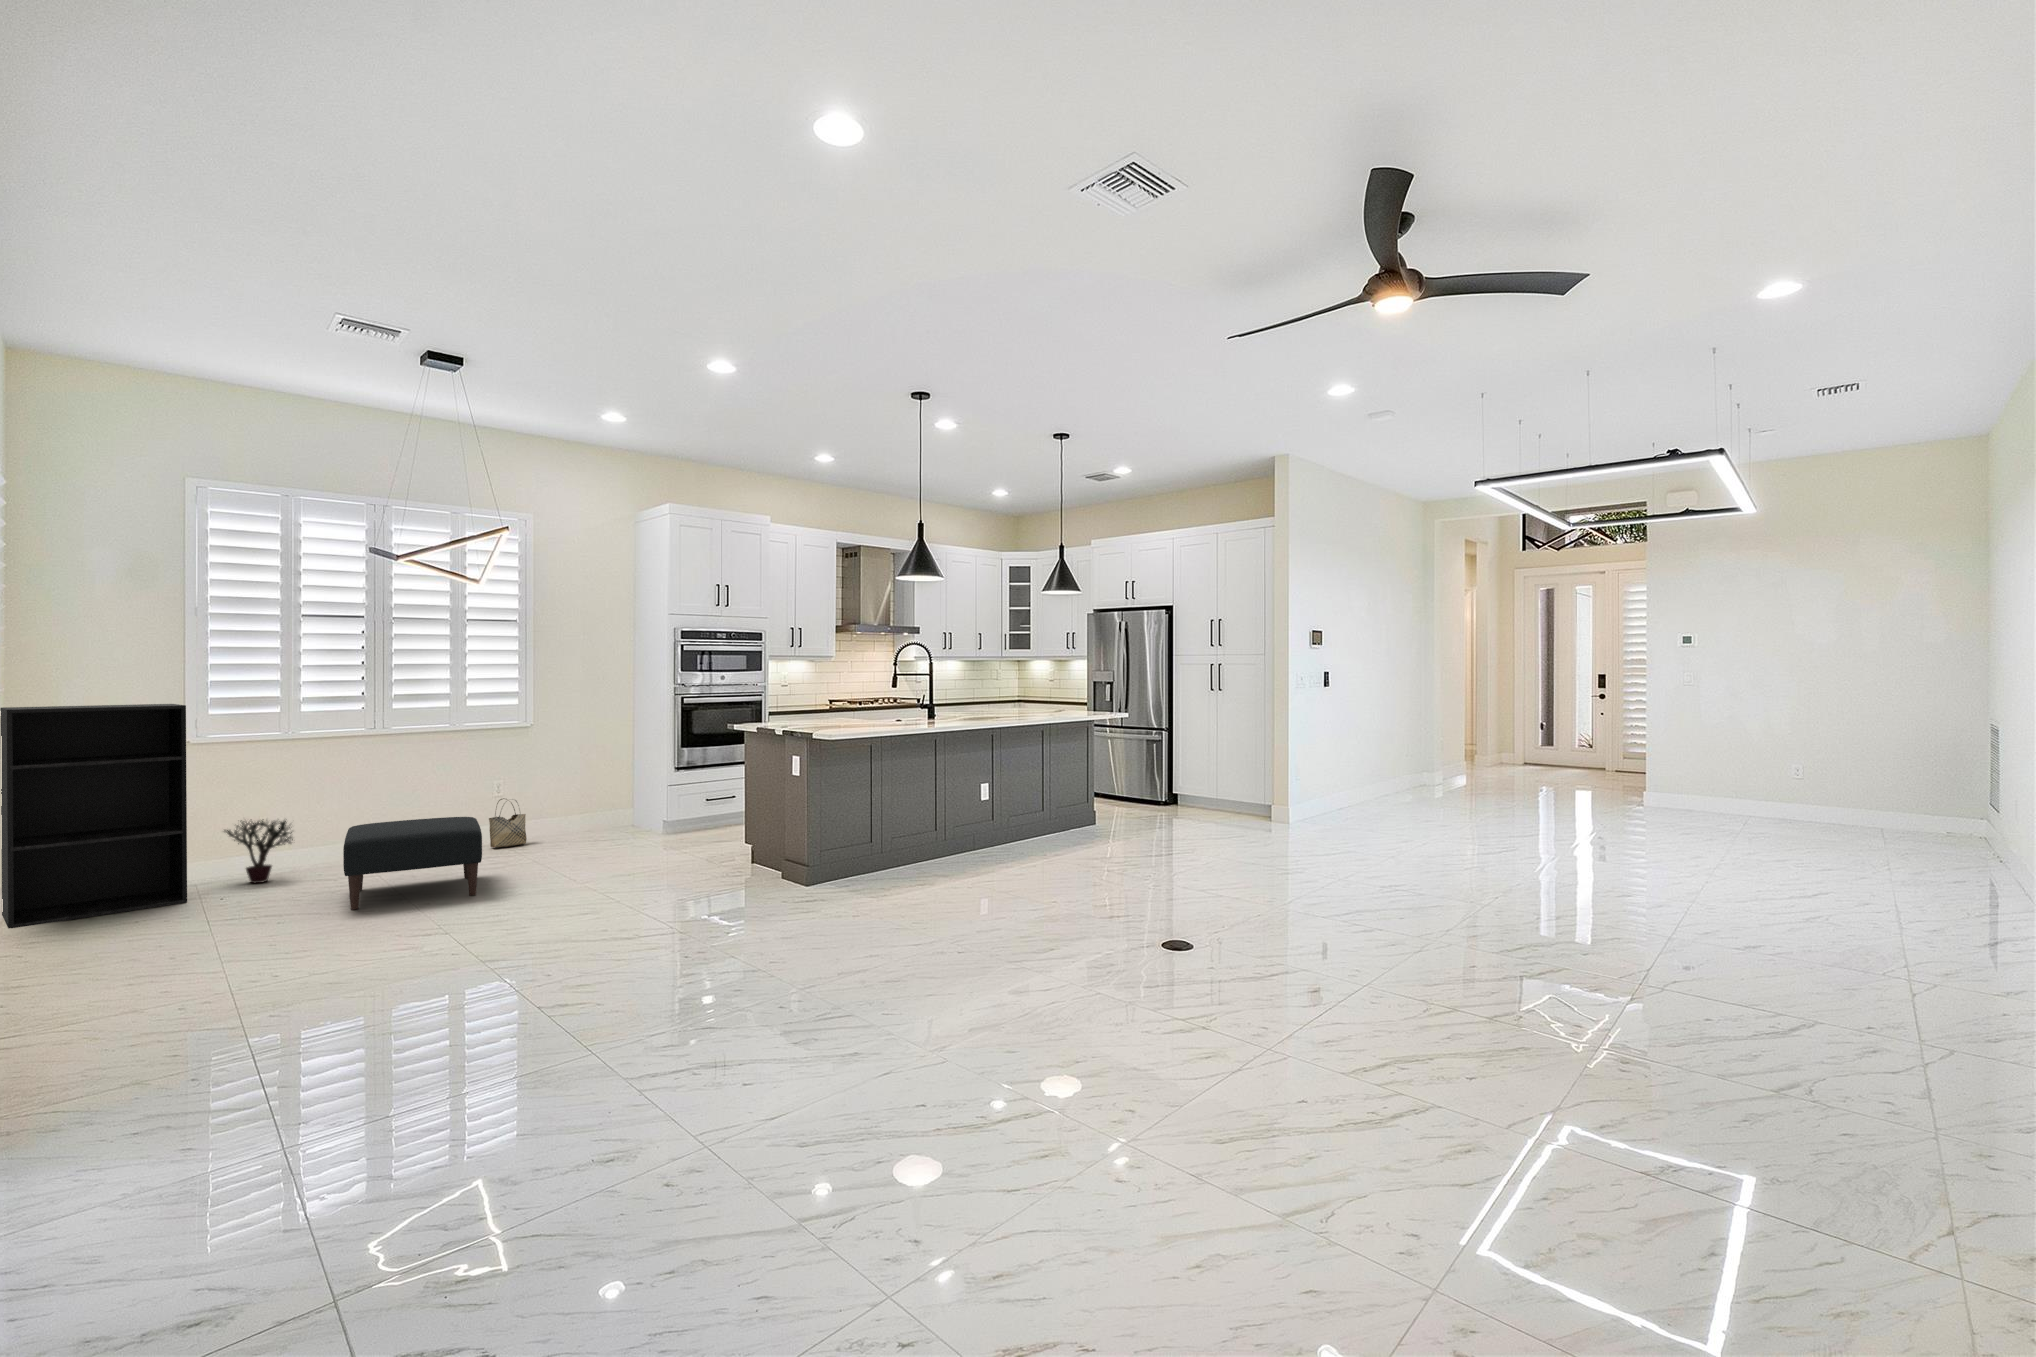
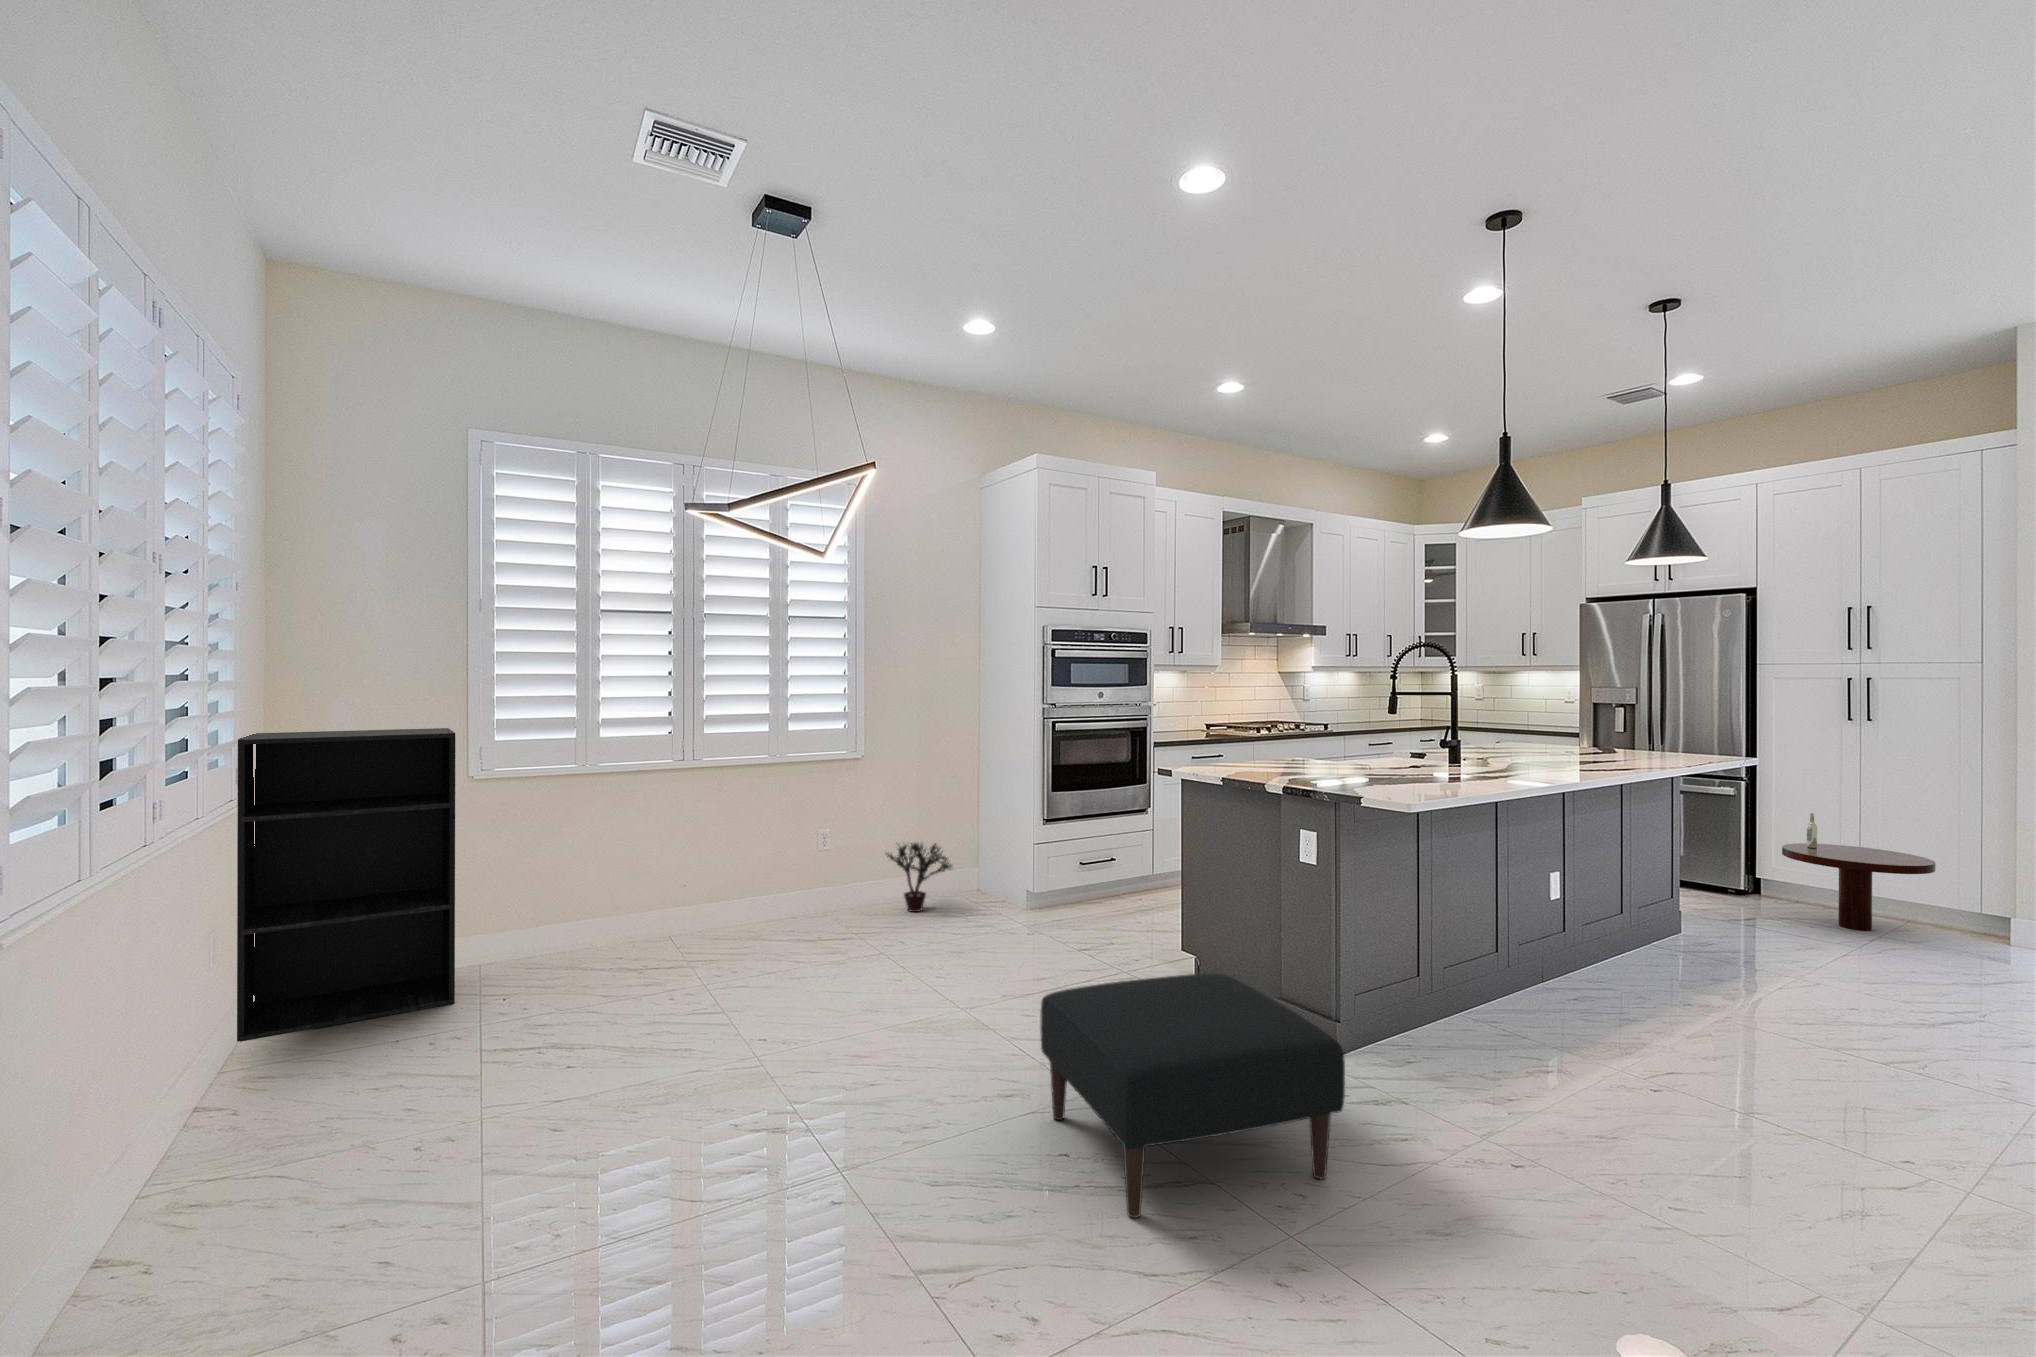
coffee table: none [1165,748,1234,818] -> present [1782,813,1936,931]
woven basket: present [489,798,527,848] -> none [814,853,858,920]
ottoman: present [343,817,482,910] -> present [1040,973,1345,1218]
potted plant: present [224,820,293,883] -> present [887,842,952,912]

